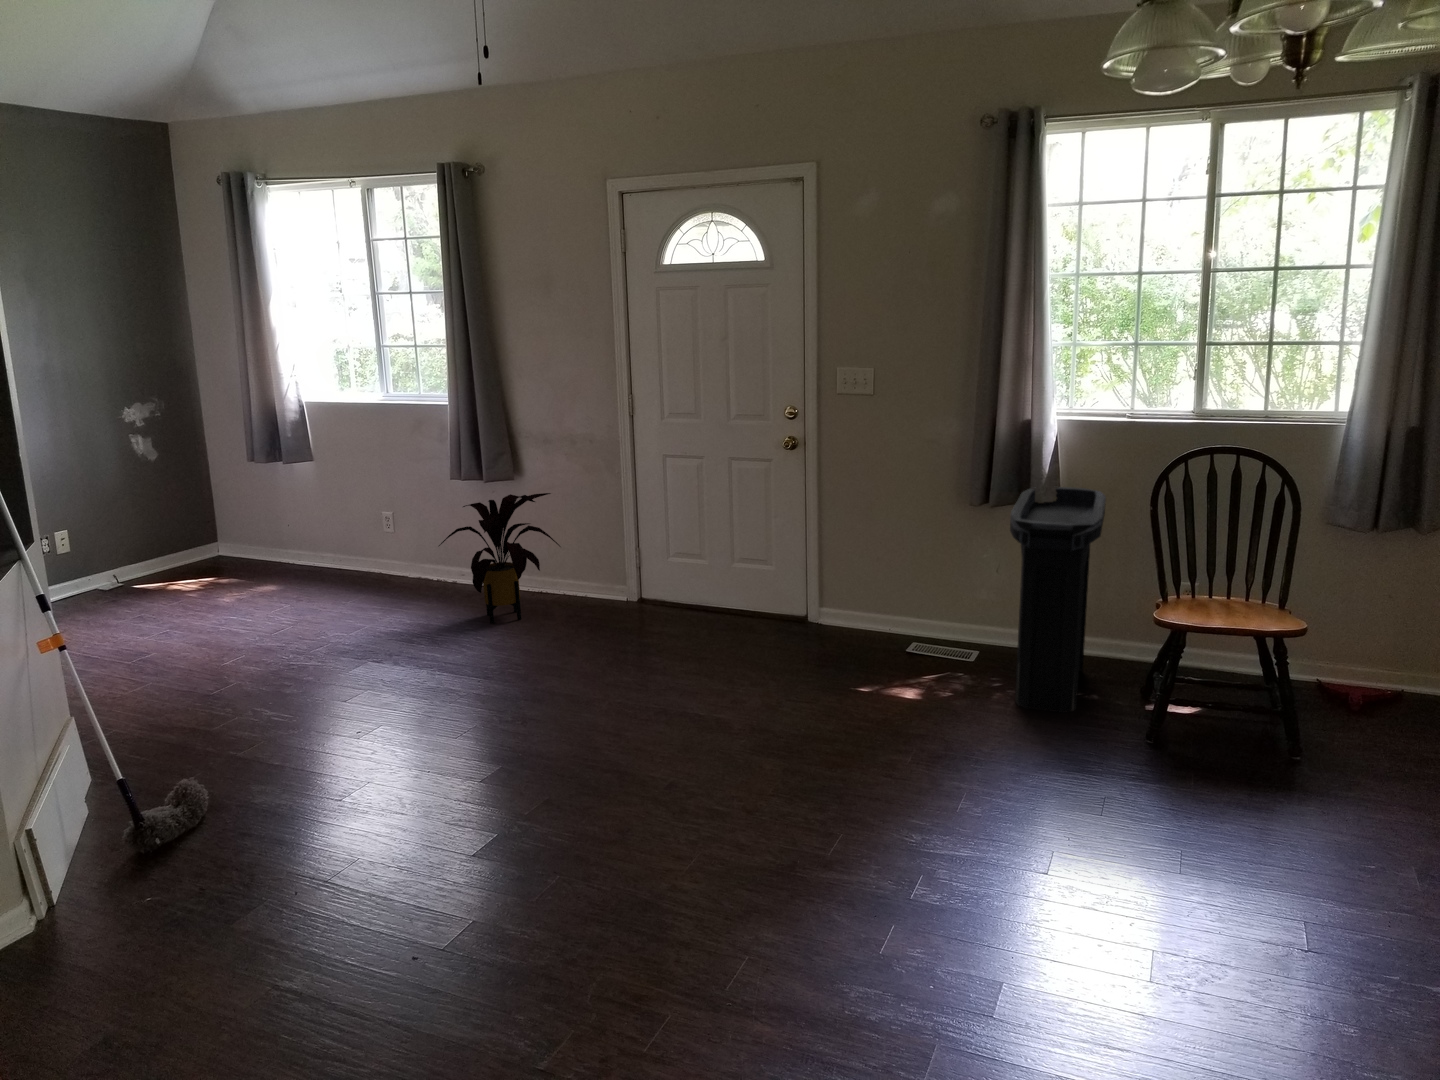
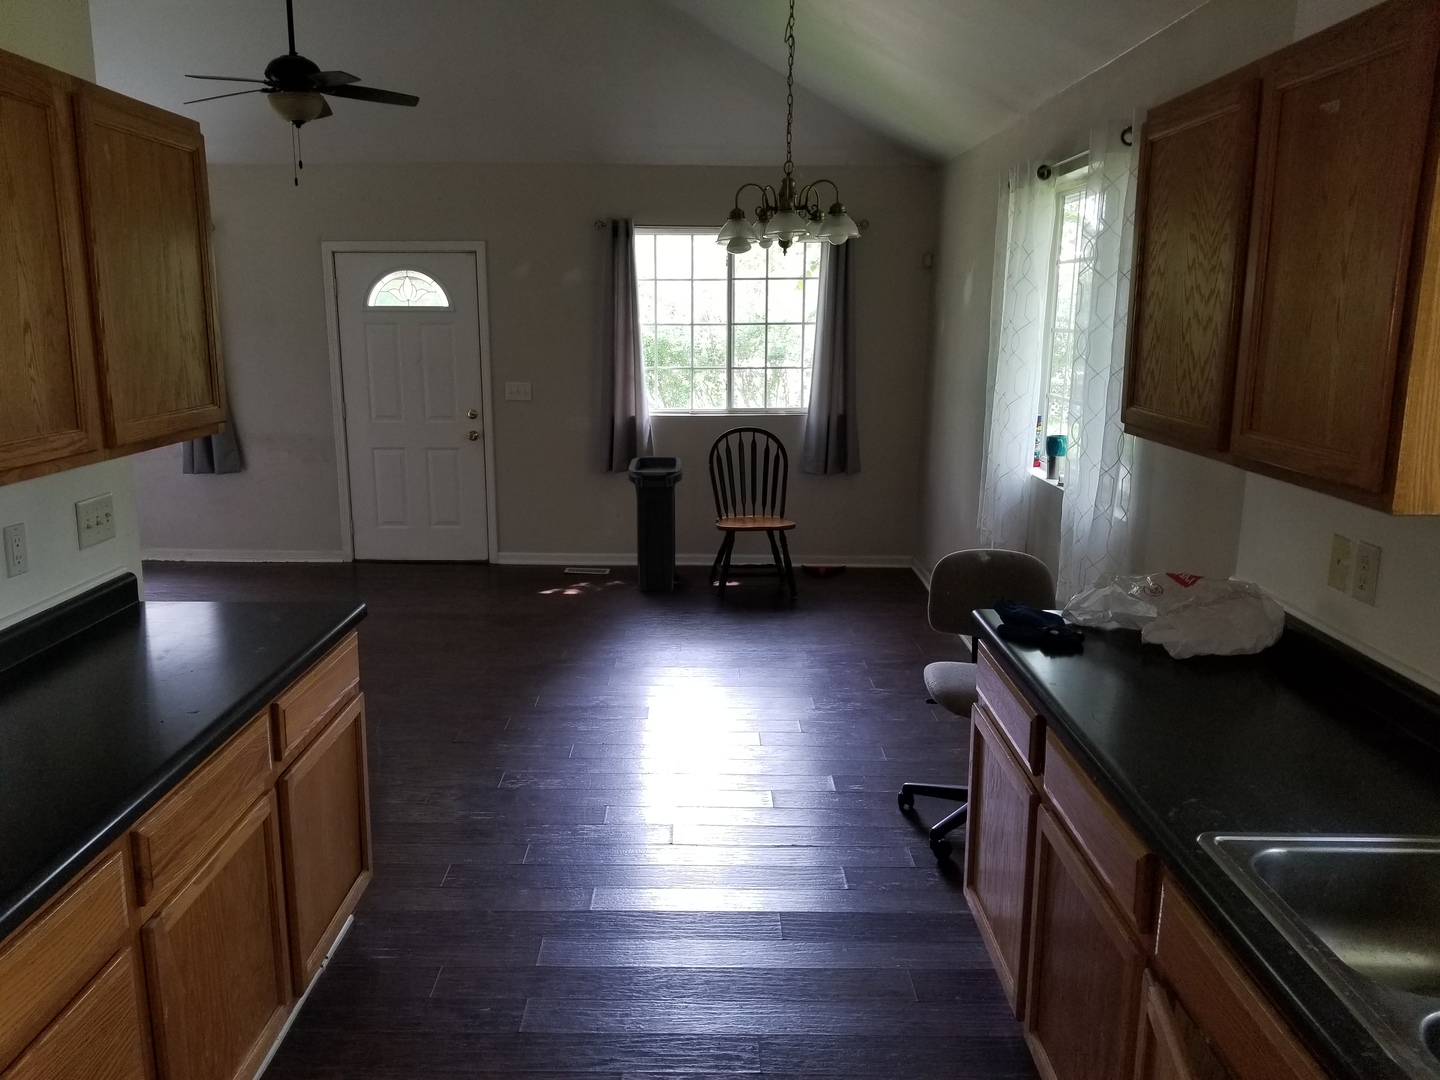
house plant: present [439,493,560,624] -> none [190,478,292,581]

